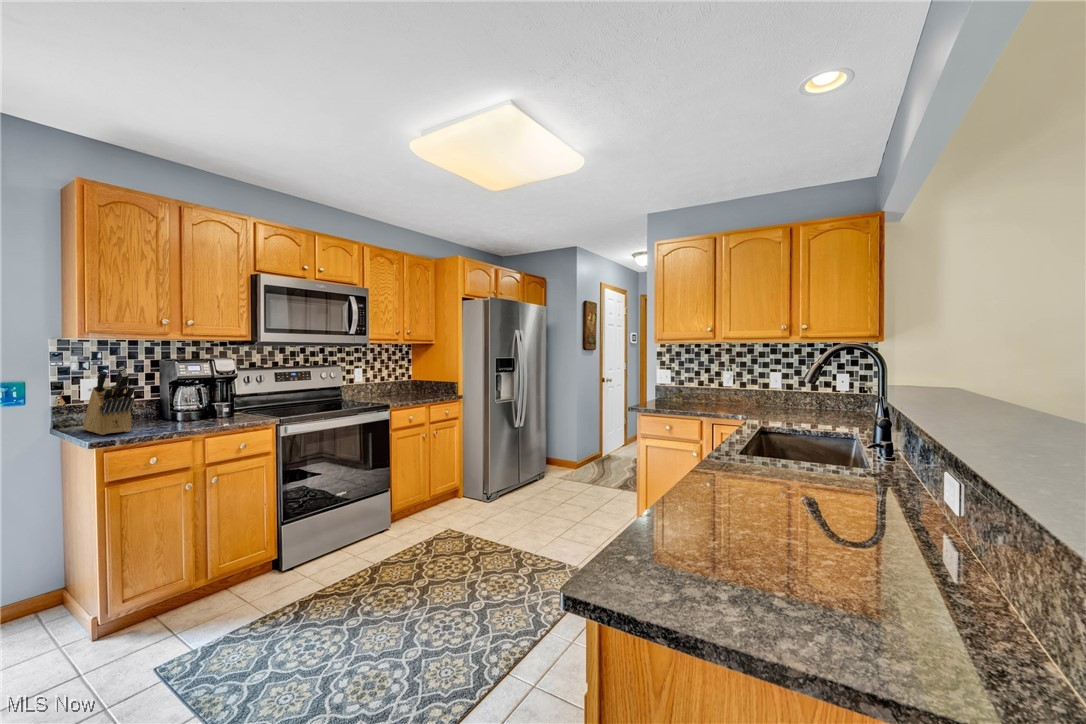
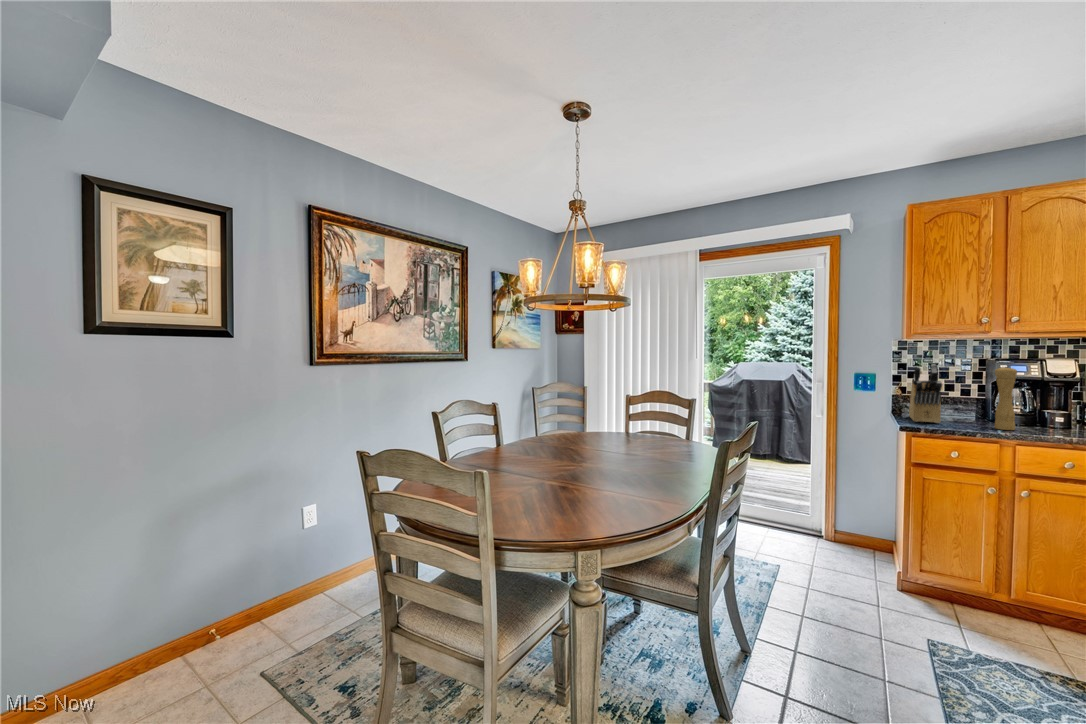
pepper mill: none [182,367,201,427] -> present [995,367,1017,430]

